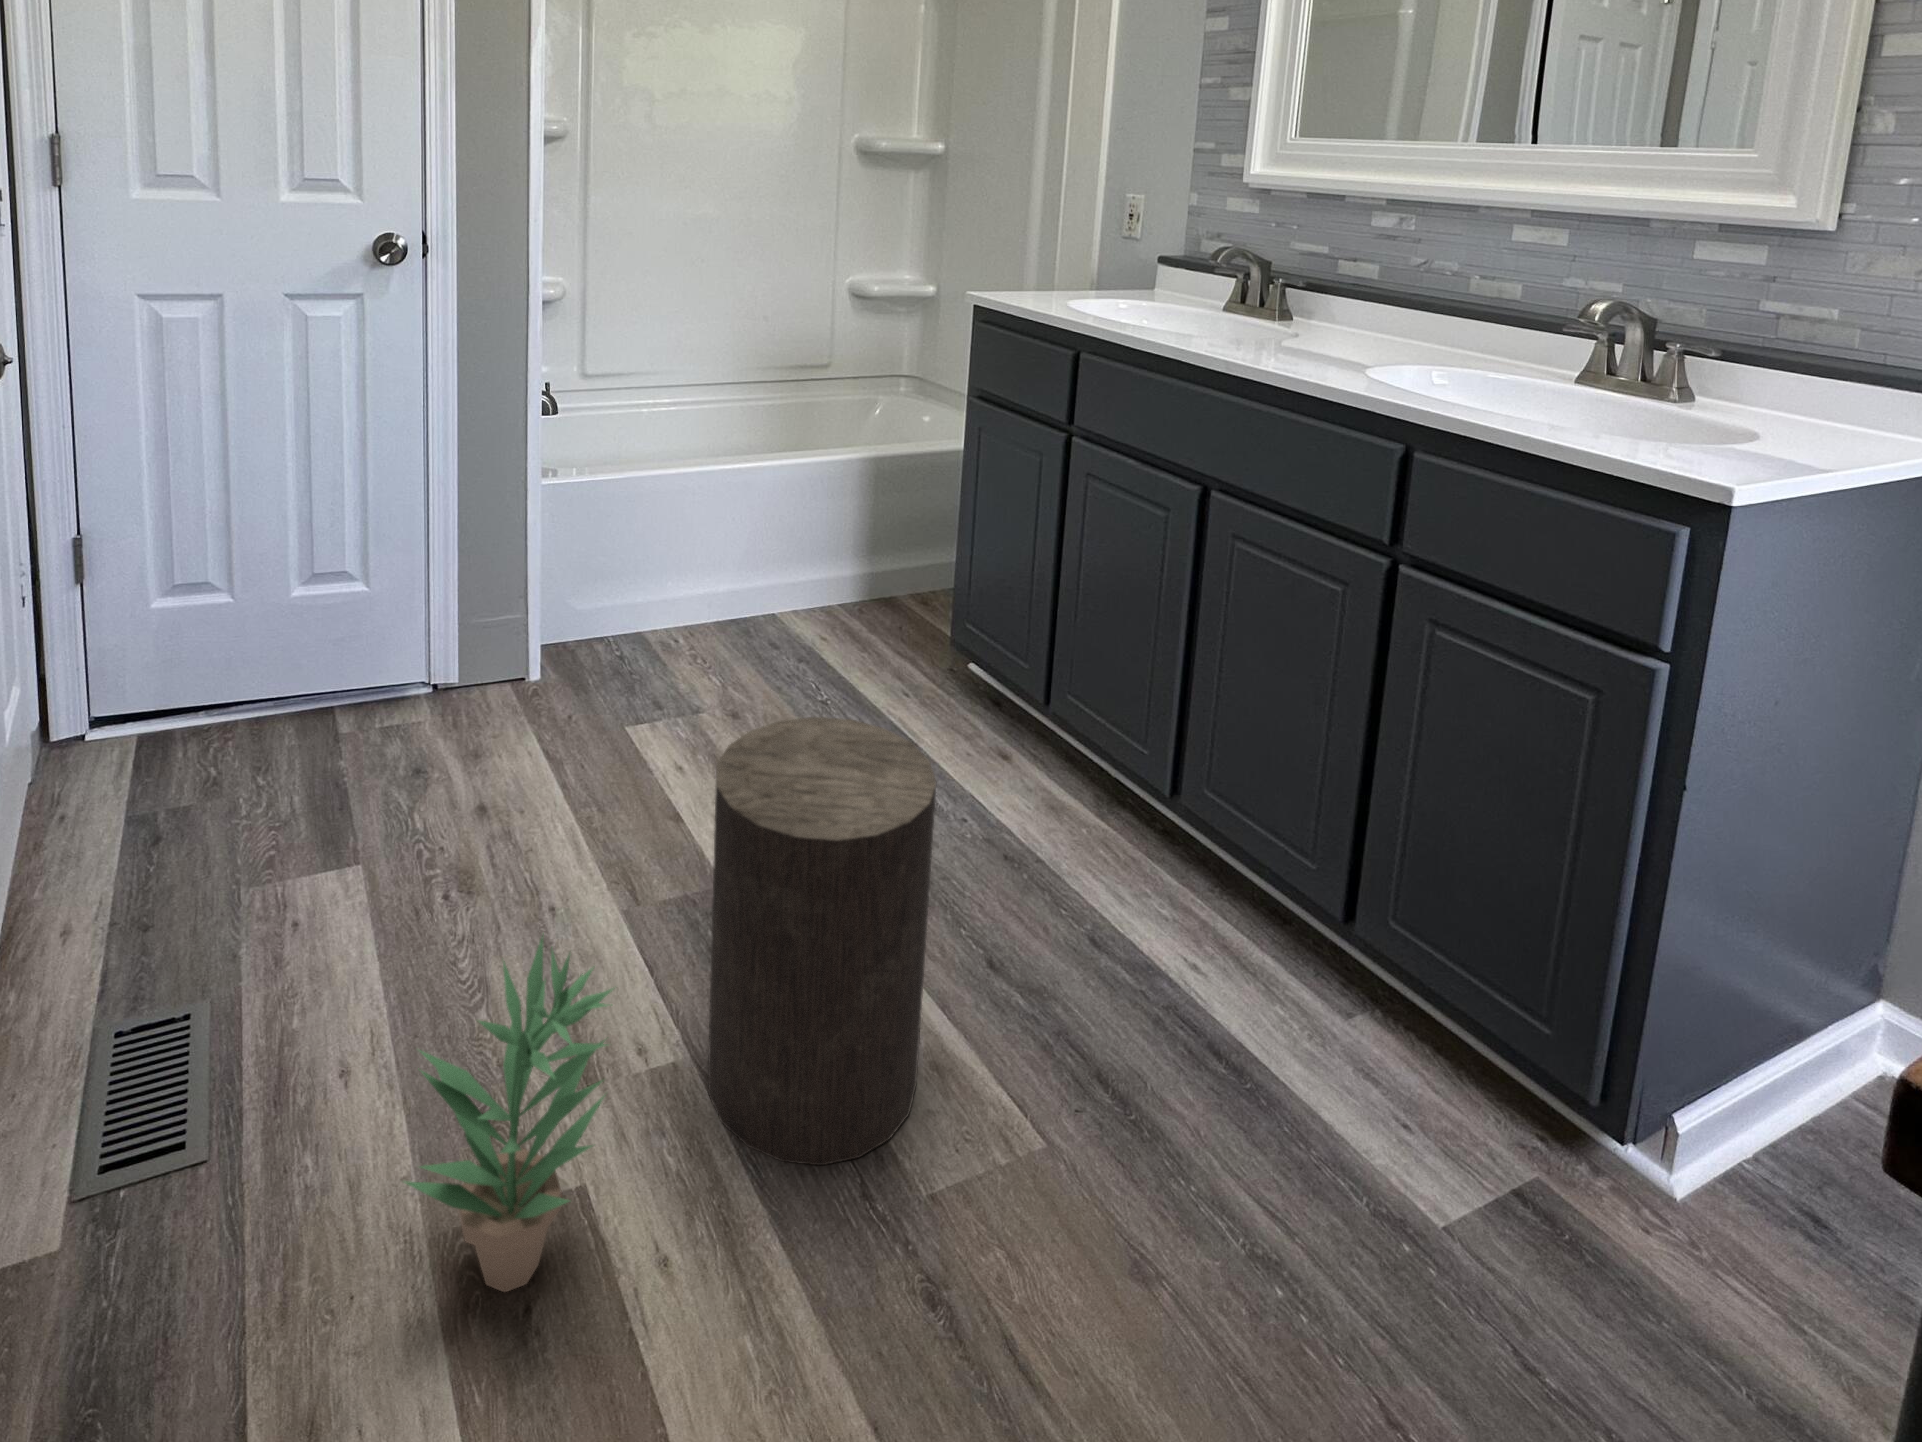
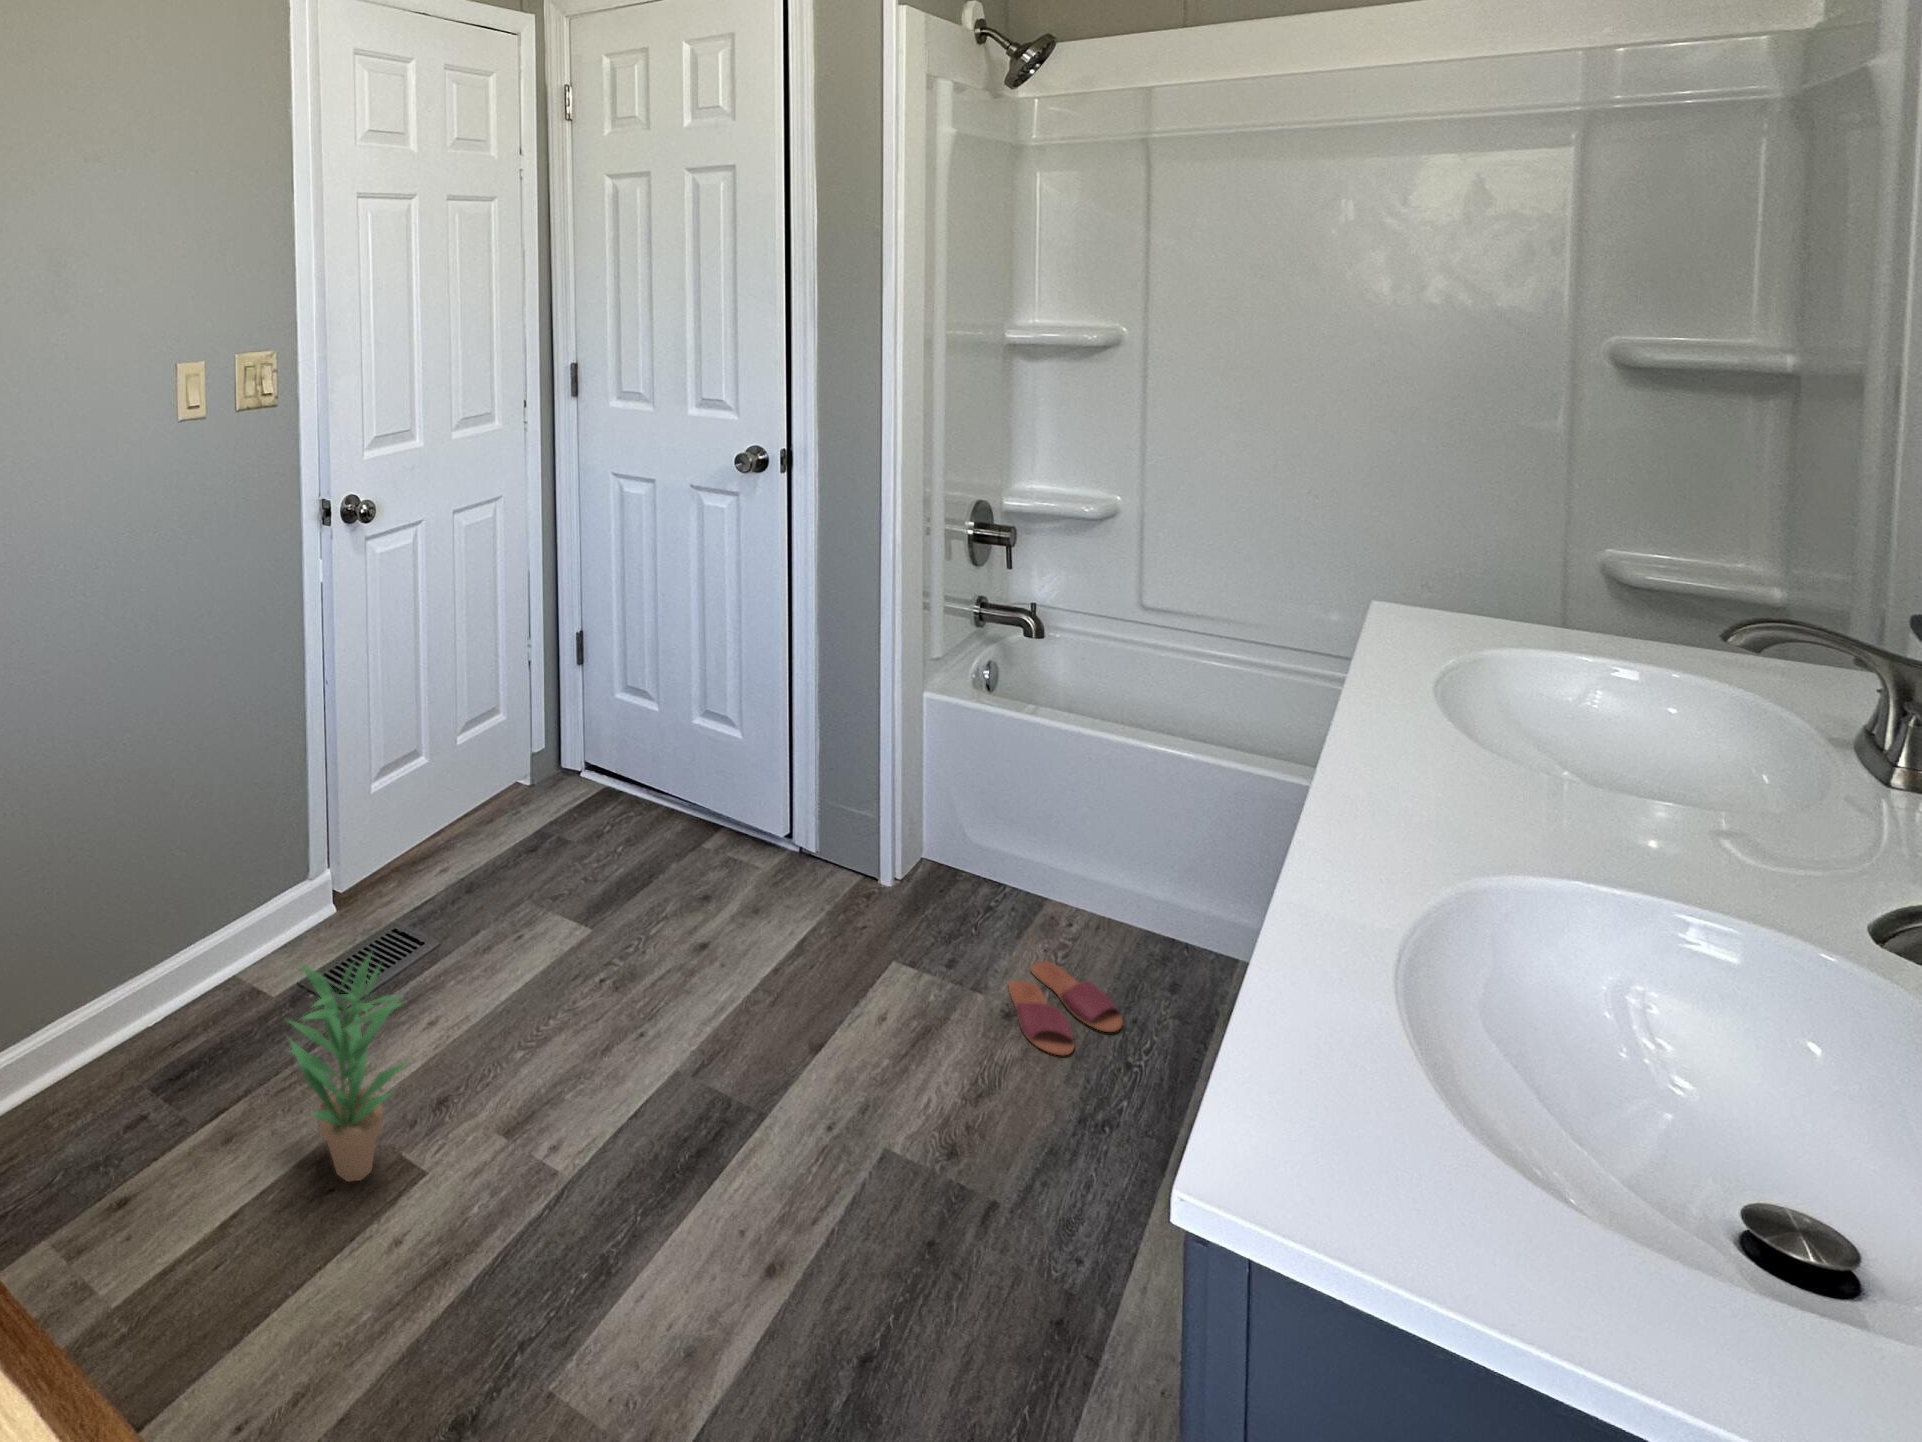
slippers: none [701,659,797,719] -> present [1008,961,1123,1055]
stool: present [708,717,937,1165] -> none [502,922,707,1347]

